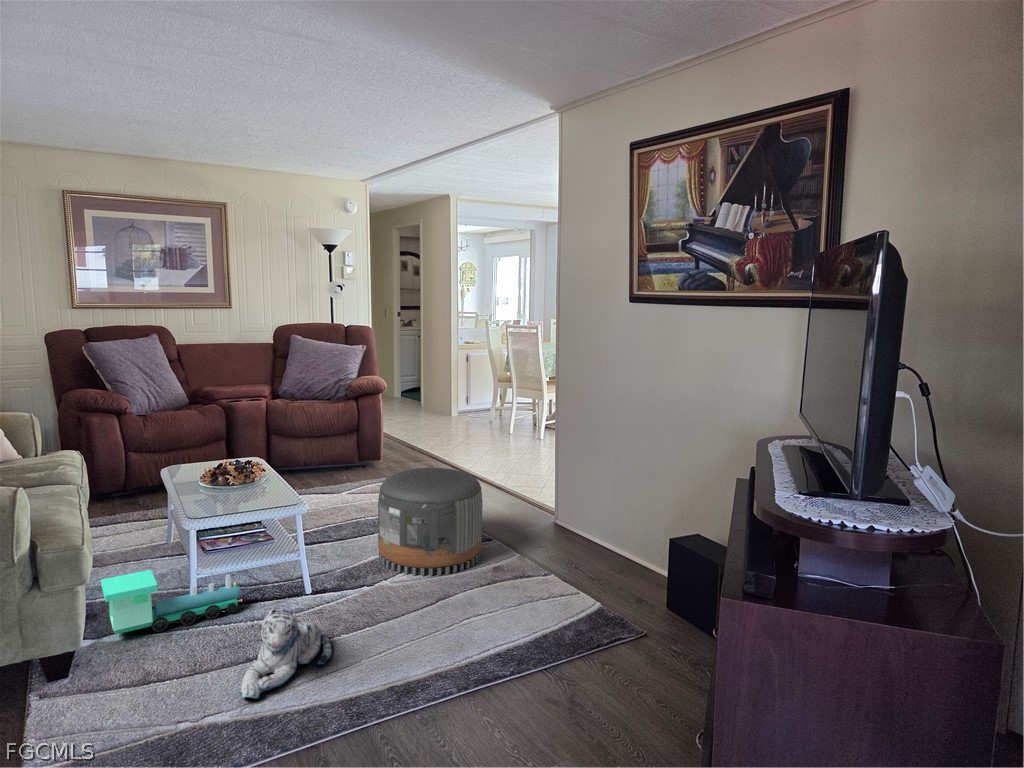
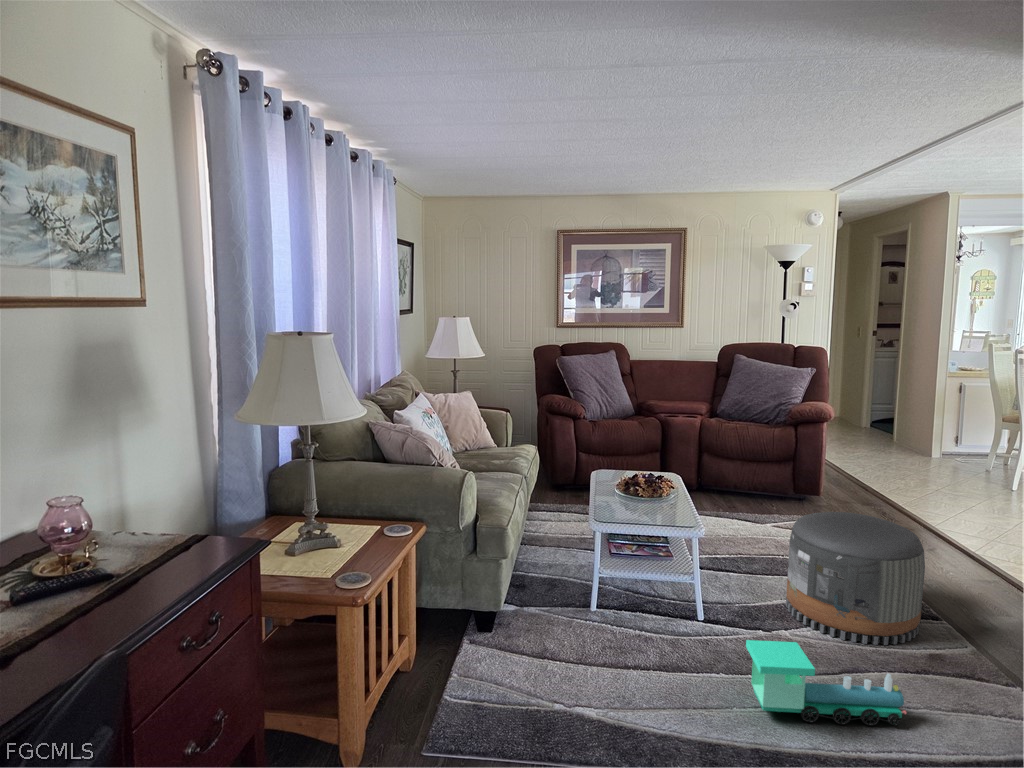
toy train: present [101,570,242,635] -> present [746,640,907,725]
plush toy: present [240,609,332,698] -> none [608,626,707,708]

